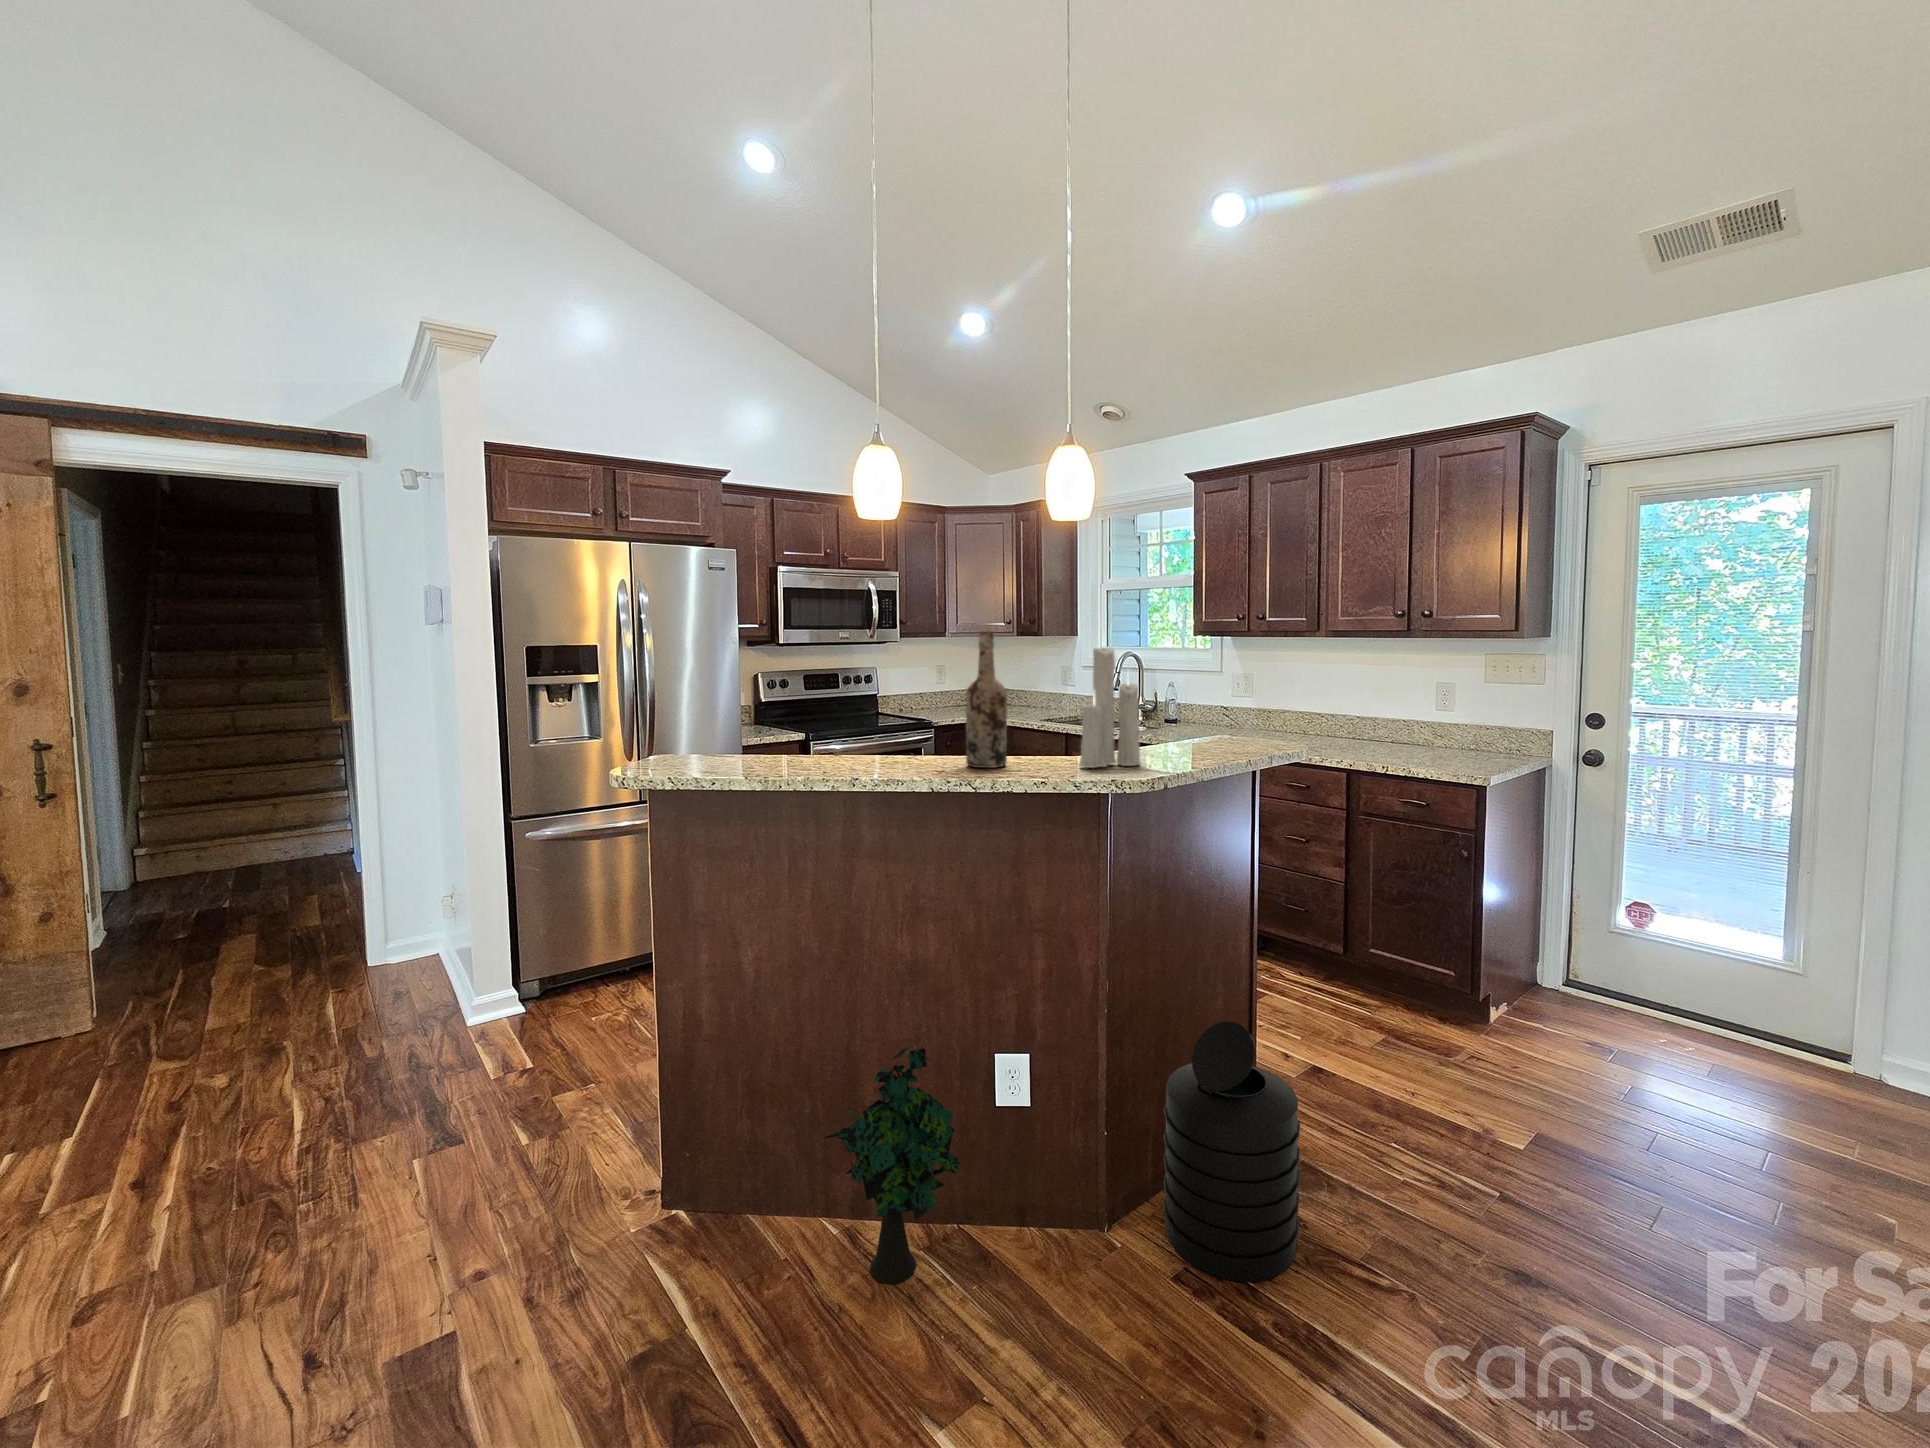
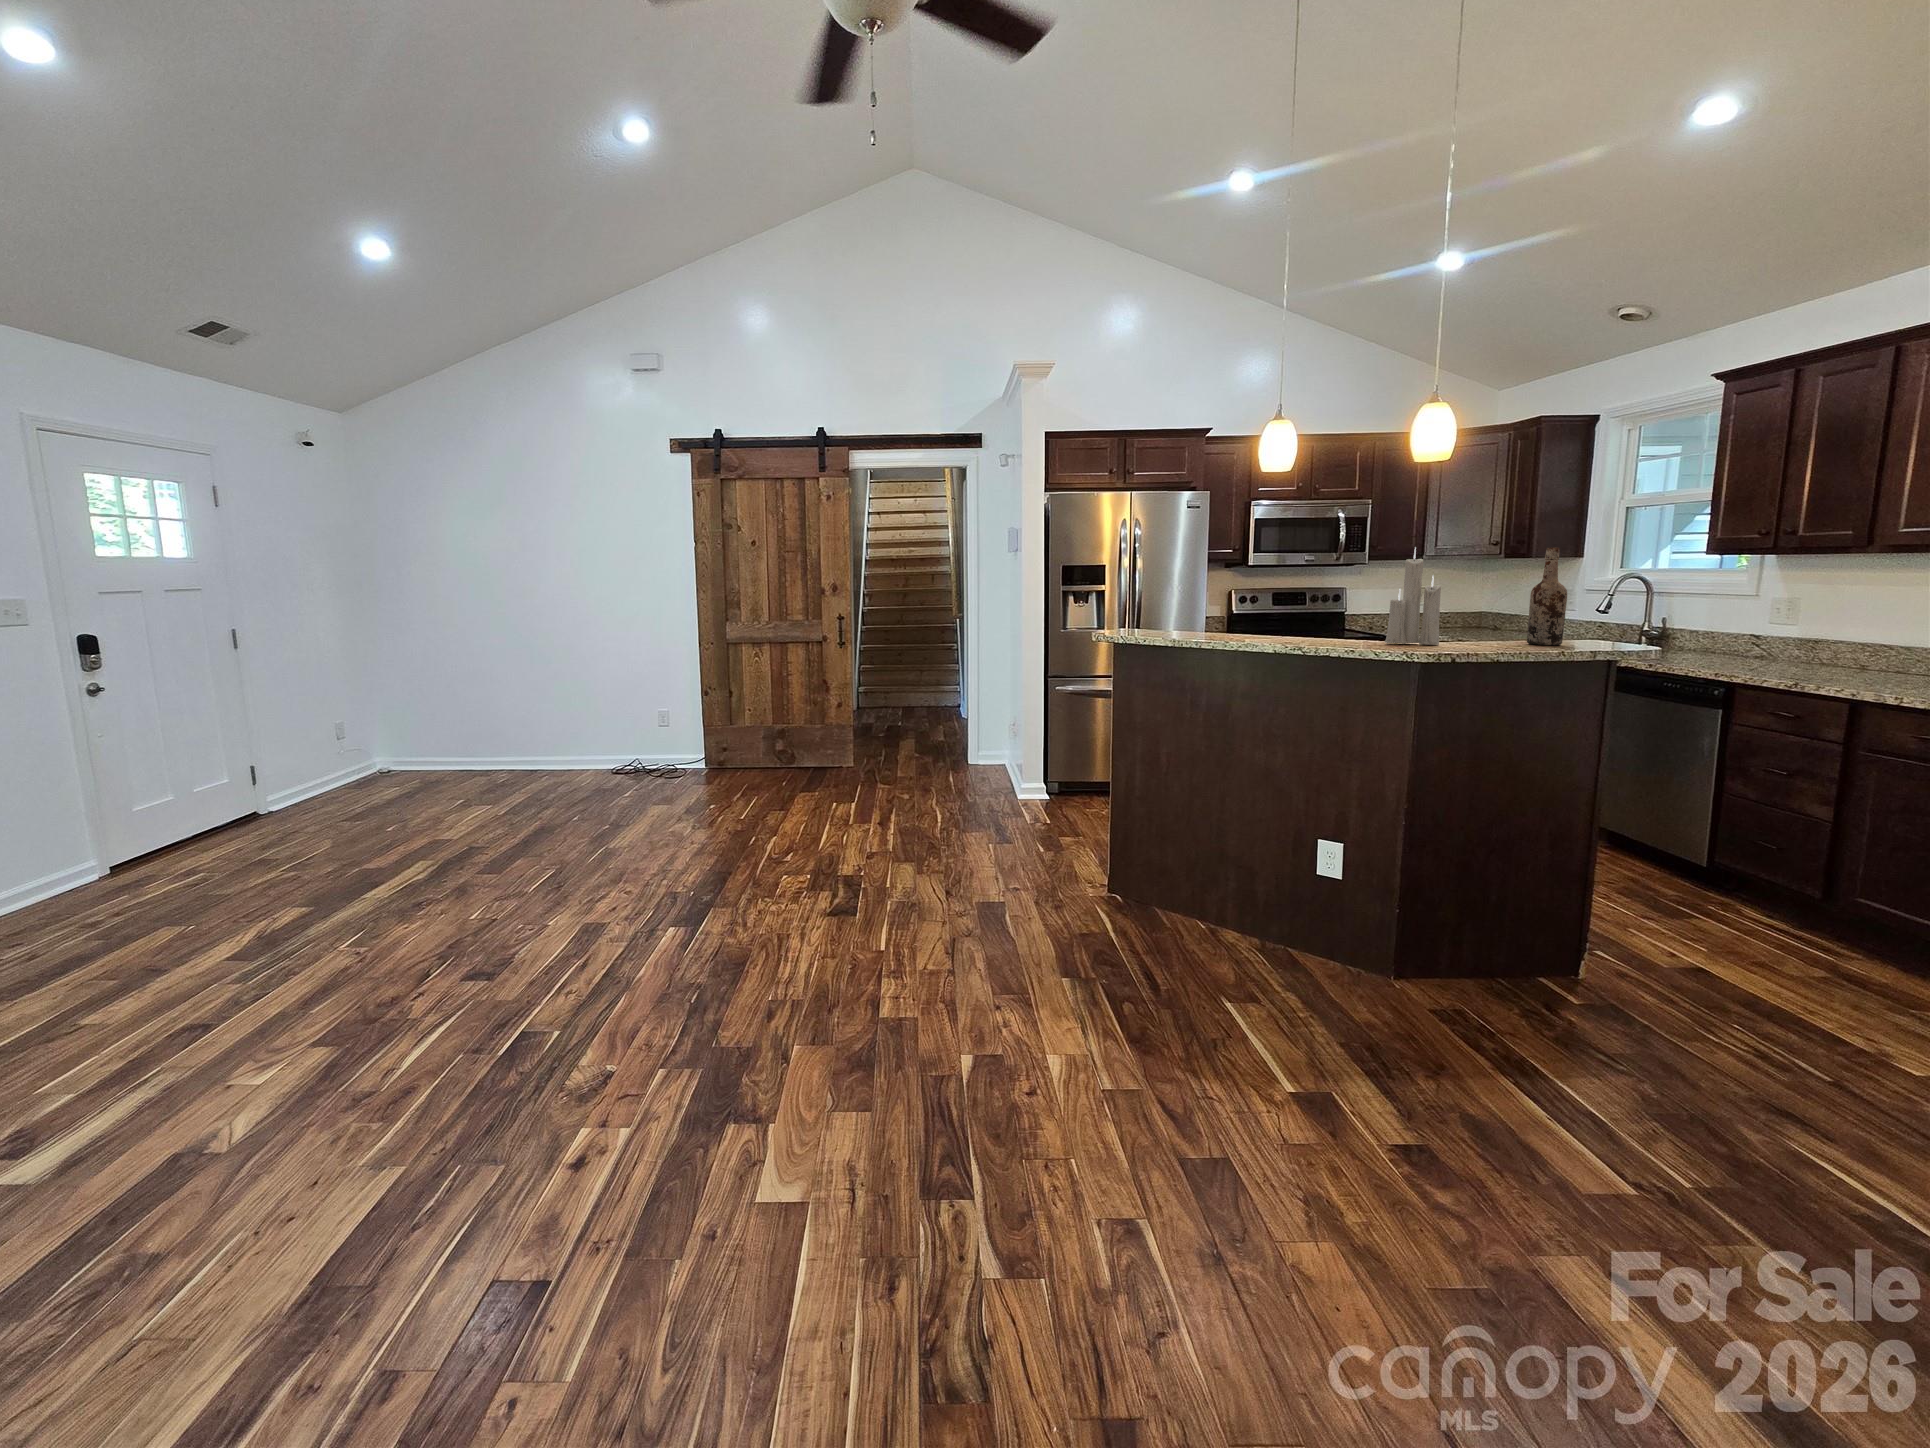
wine bottle: present [966,632,1007,768] -> present [1527,547,1567,645]
trash can: present [1163,1021,1300,1282] -> none [1437,847,1562,1027]
decorative plant: present [824,1047,959,1284] -> none [1195,814,1284,952]

